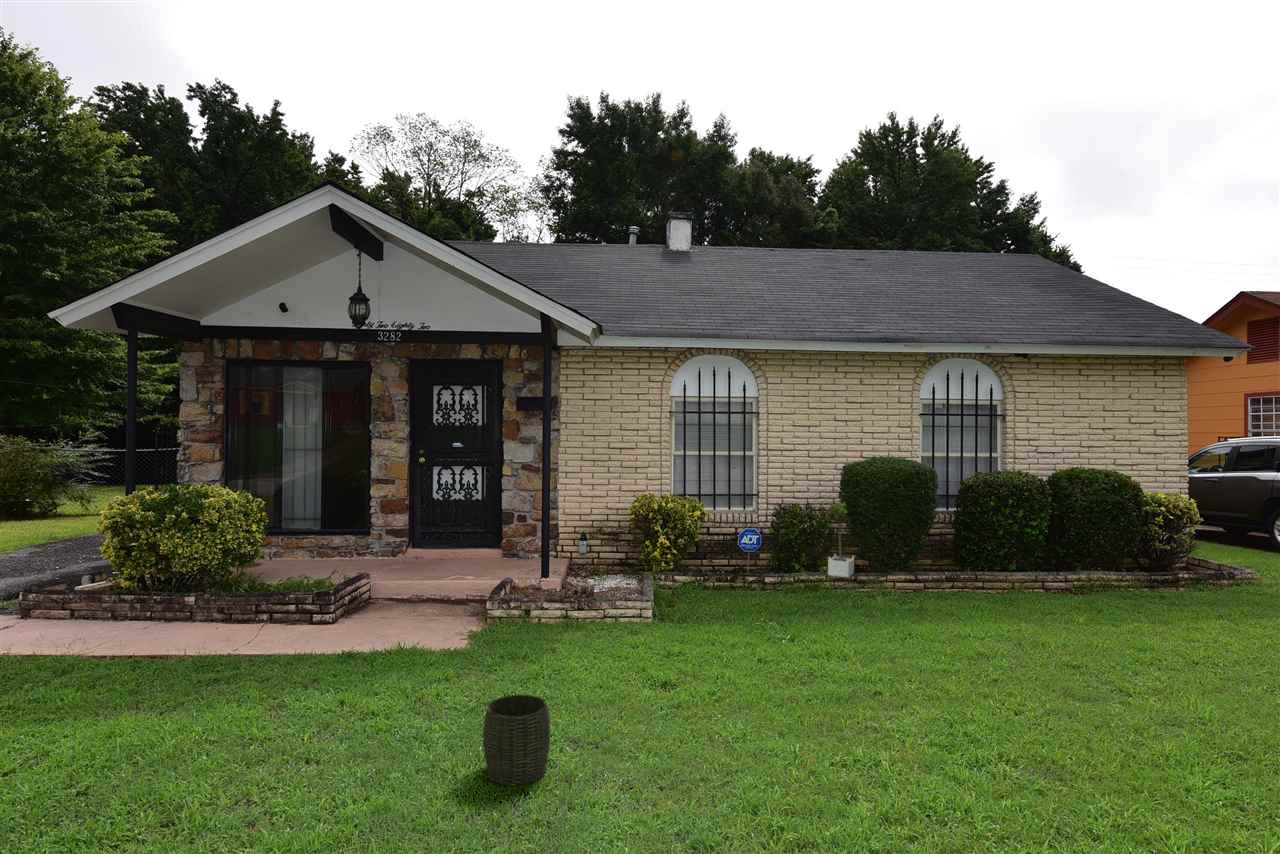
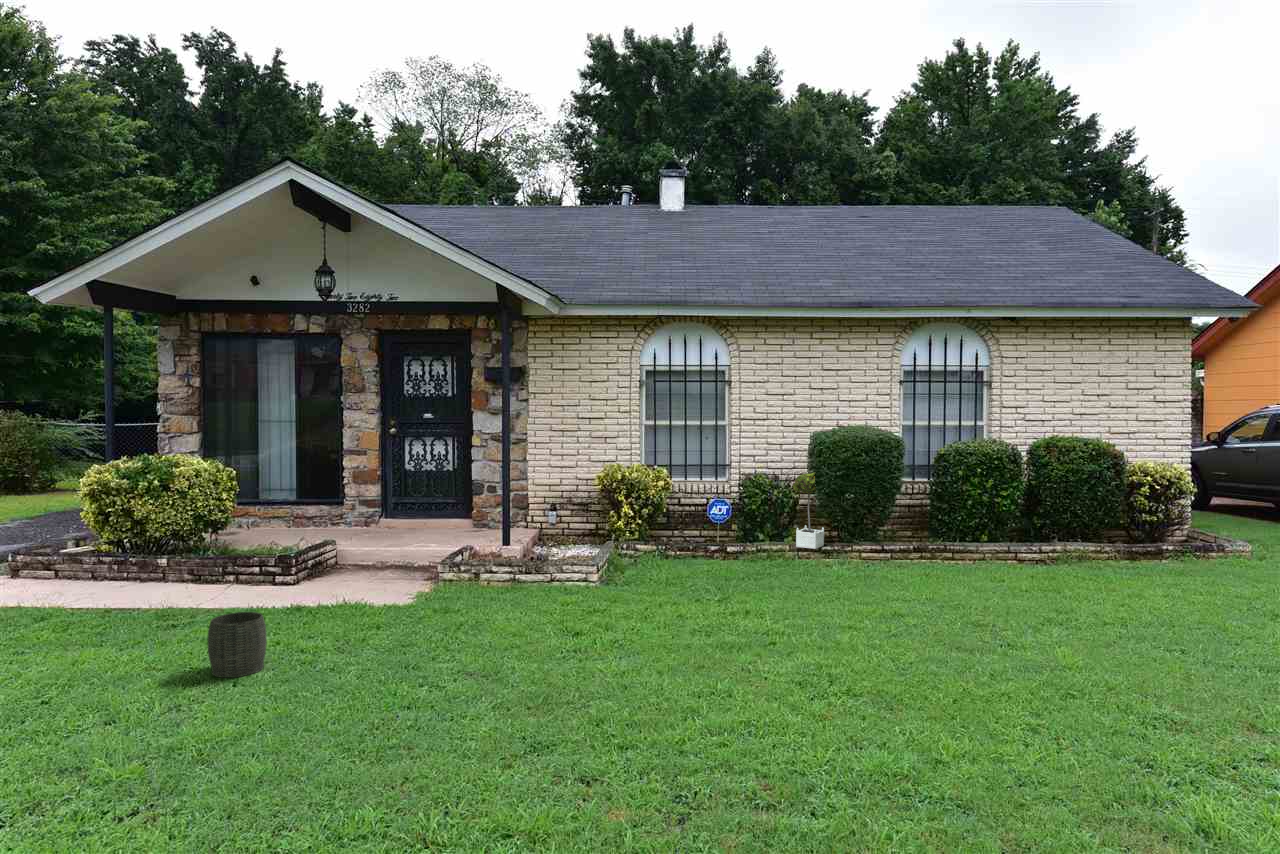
woven basket: present [483,695,550,785] -> present [208,612,267,678]

